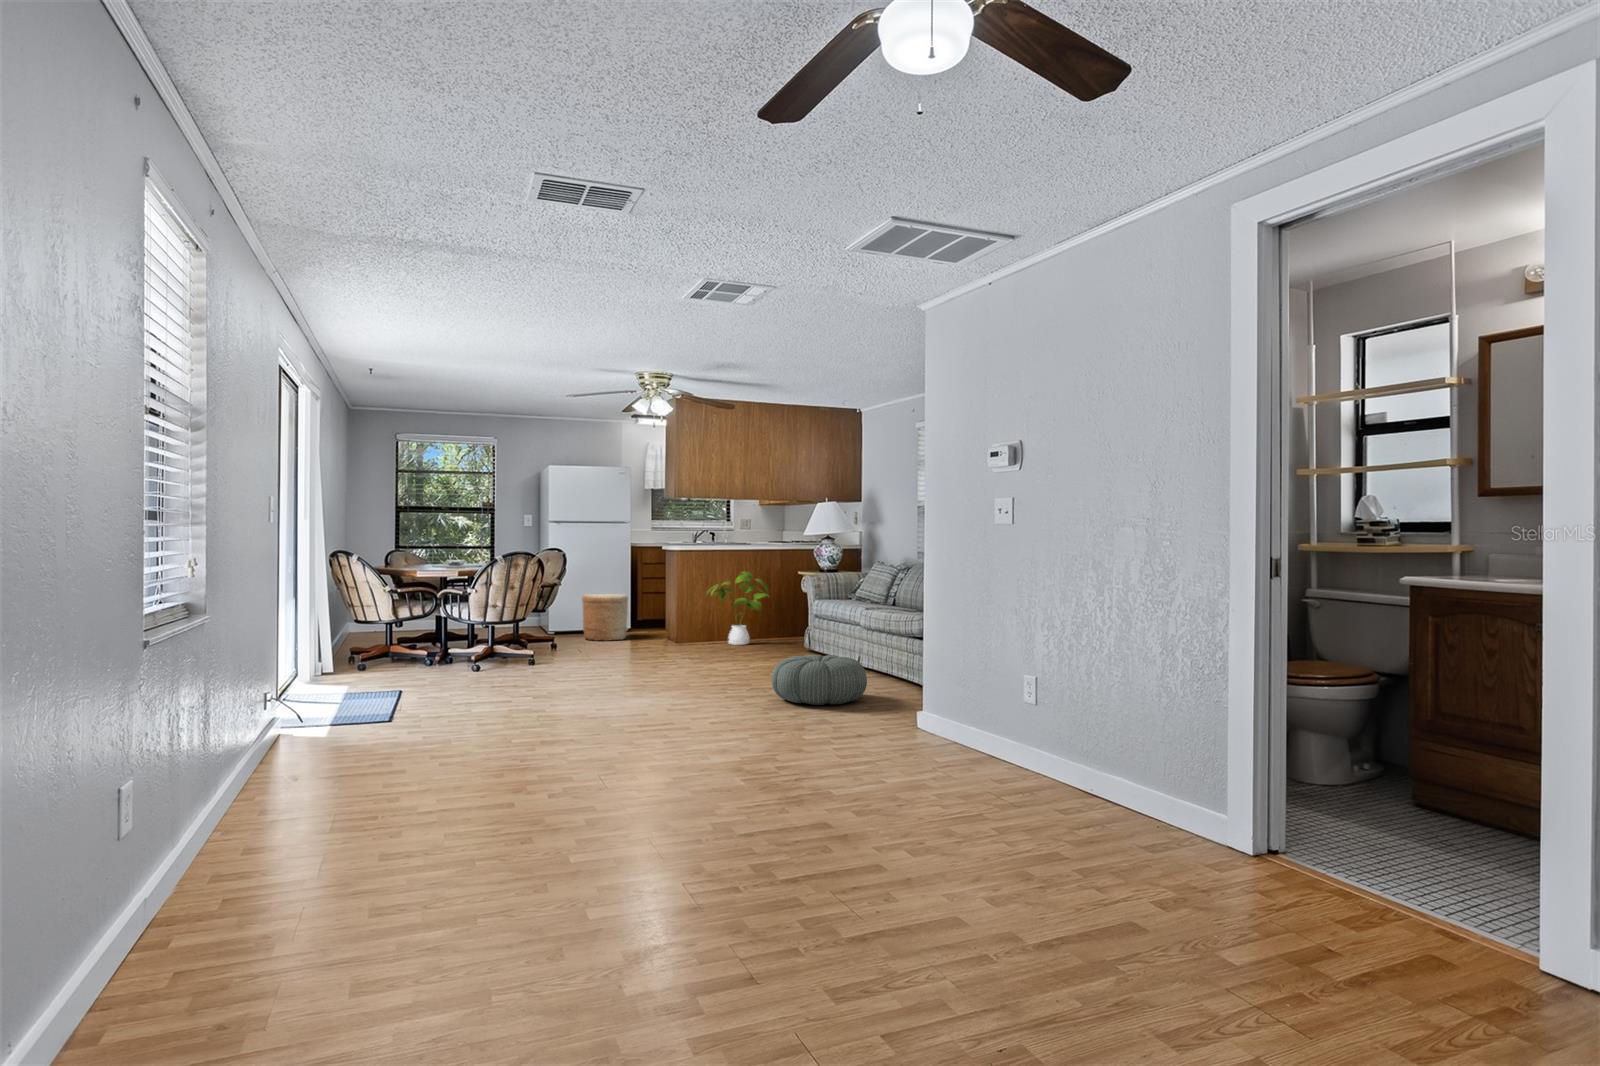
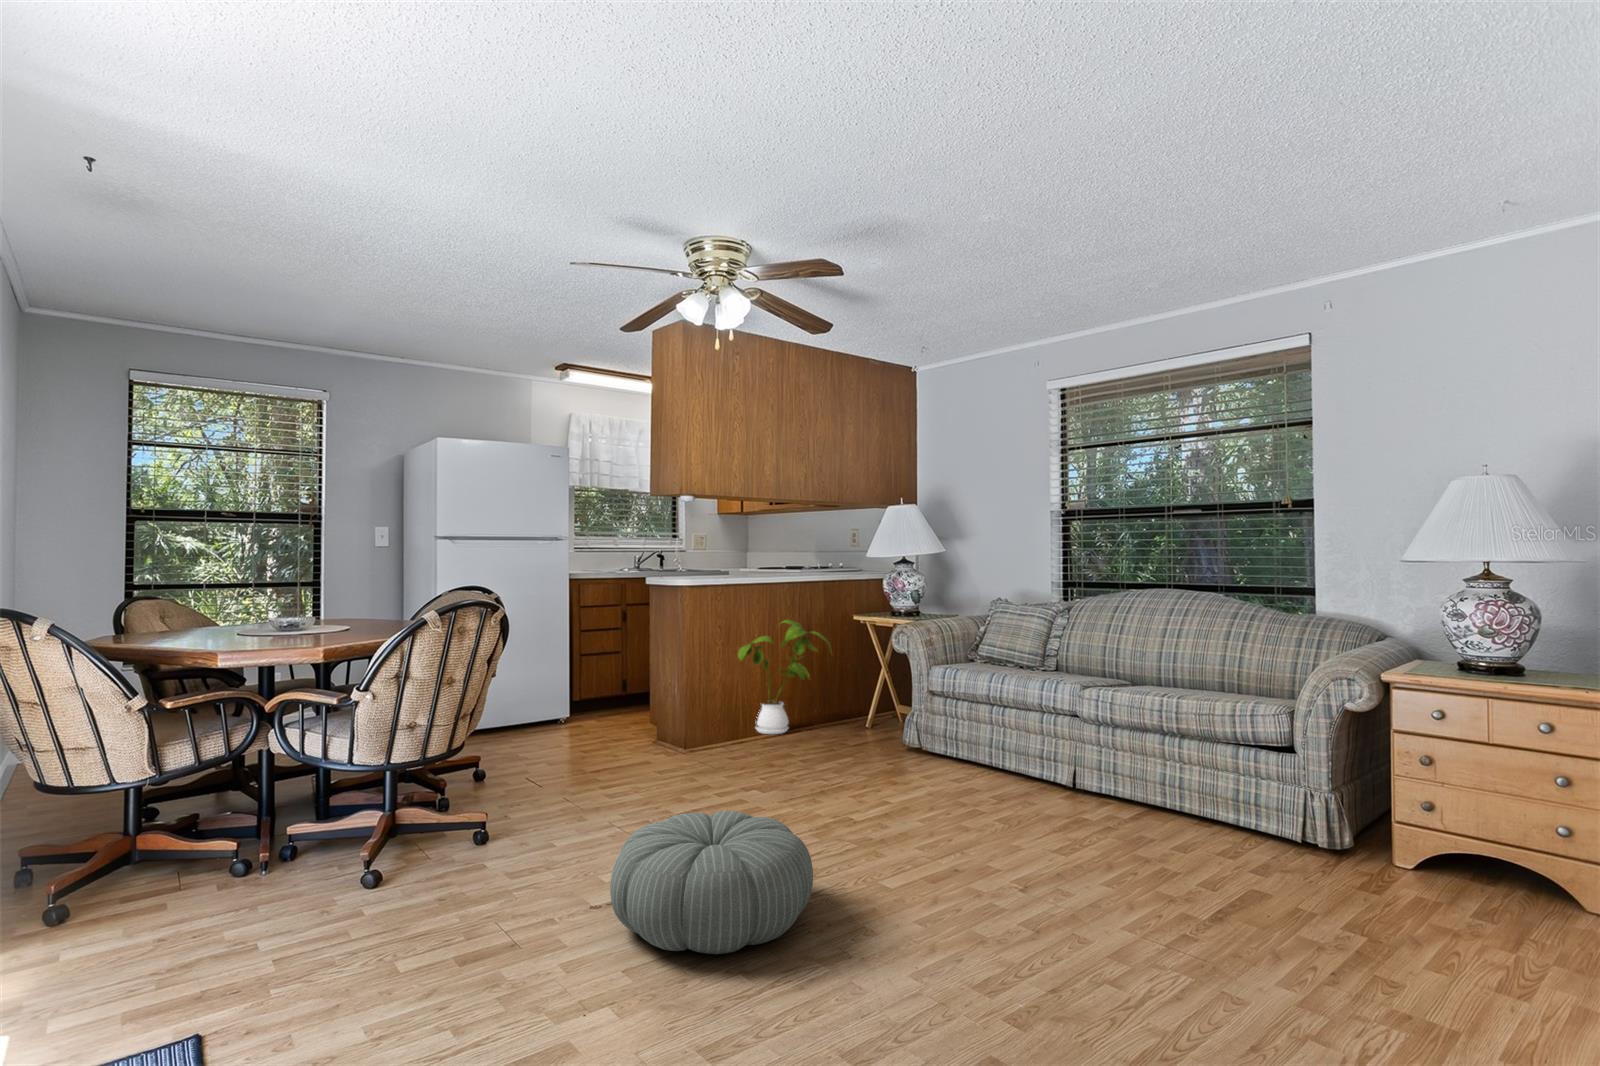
woven basket: present [582,594,628,641] -> none [503,657,582,740]
pouf: present [772,655,867,705] -> present [610,811,813,954]

